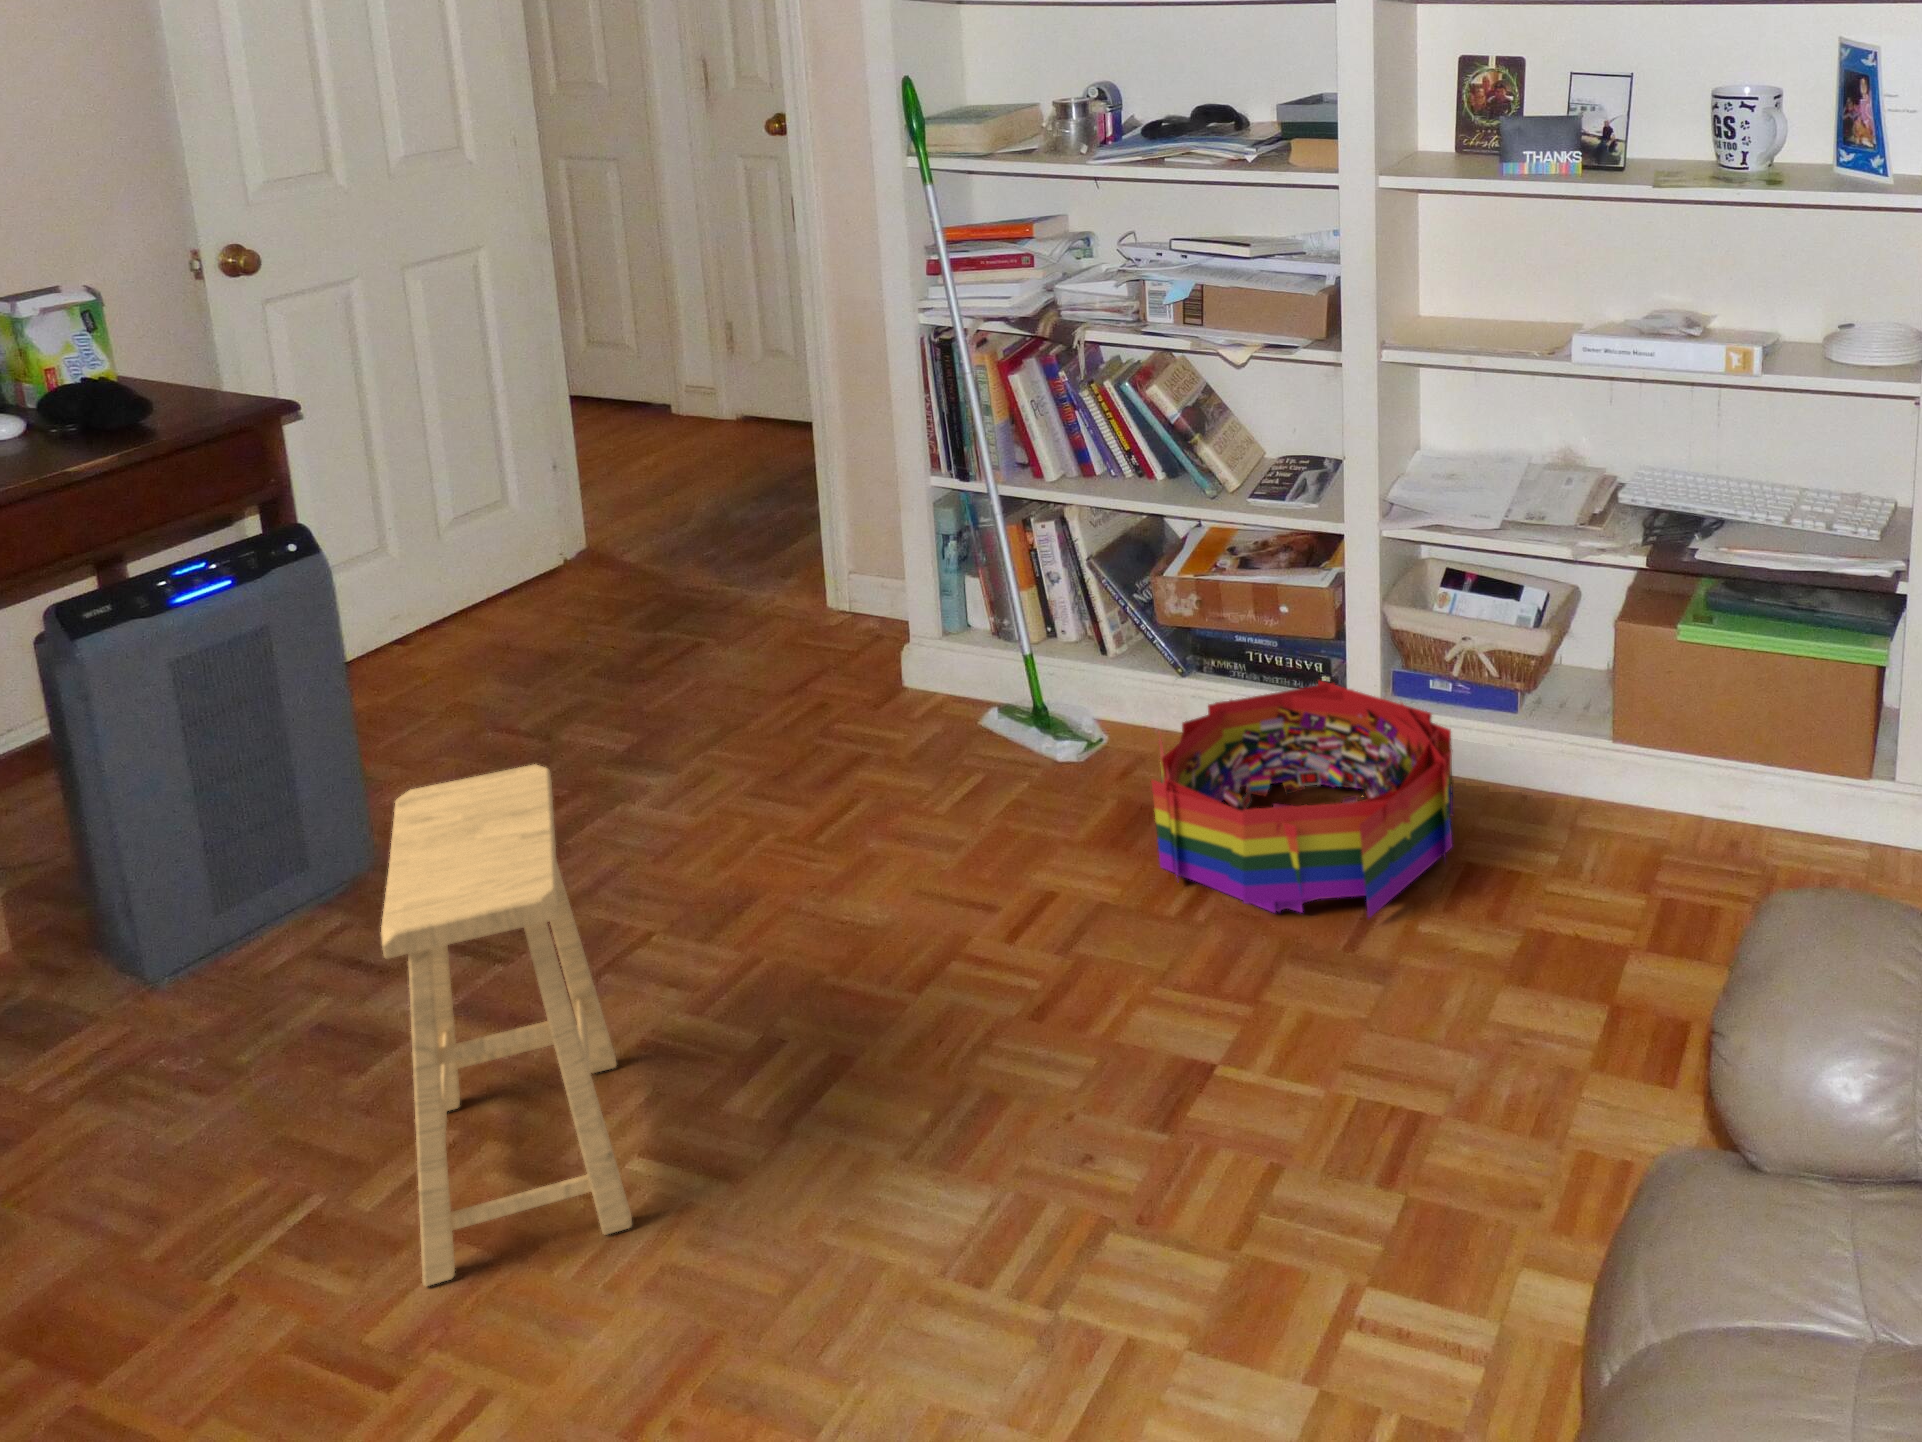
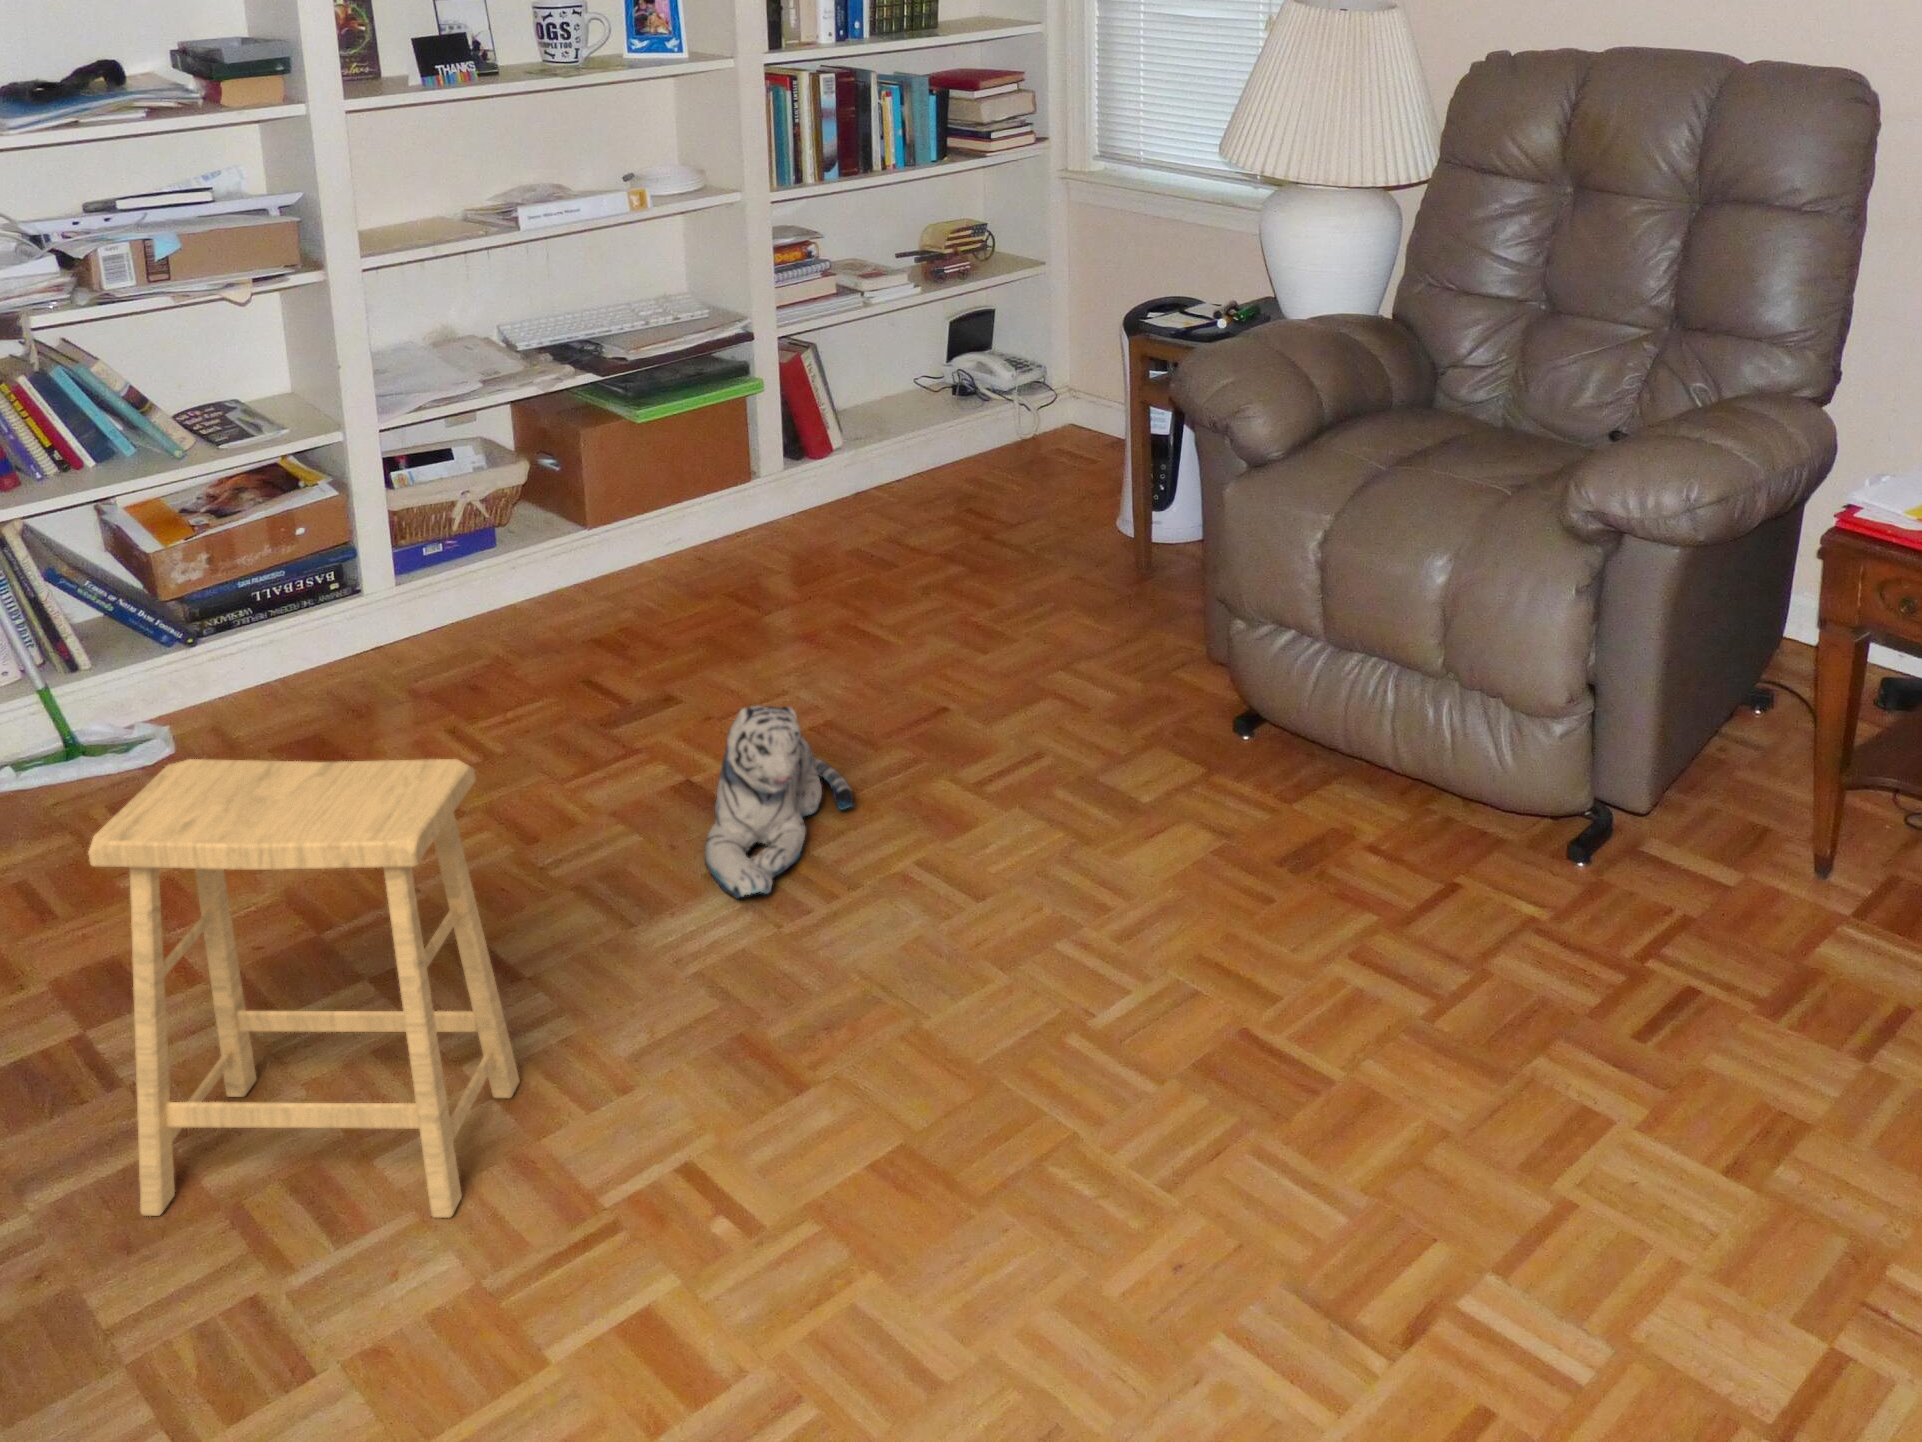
storage bin: present [1152,681,1453,917] -> none [308,552,606,753]
plush toy: none [978,1026,1315,1251] -> present [705,705,854,899]

